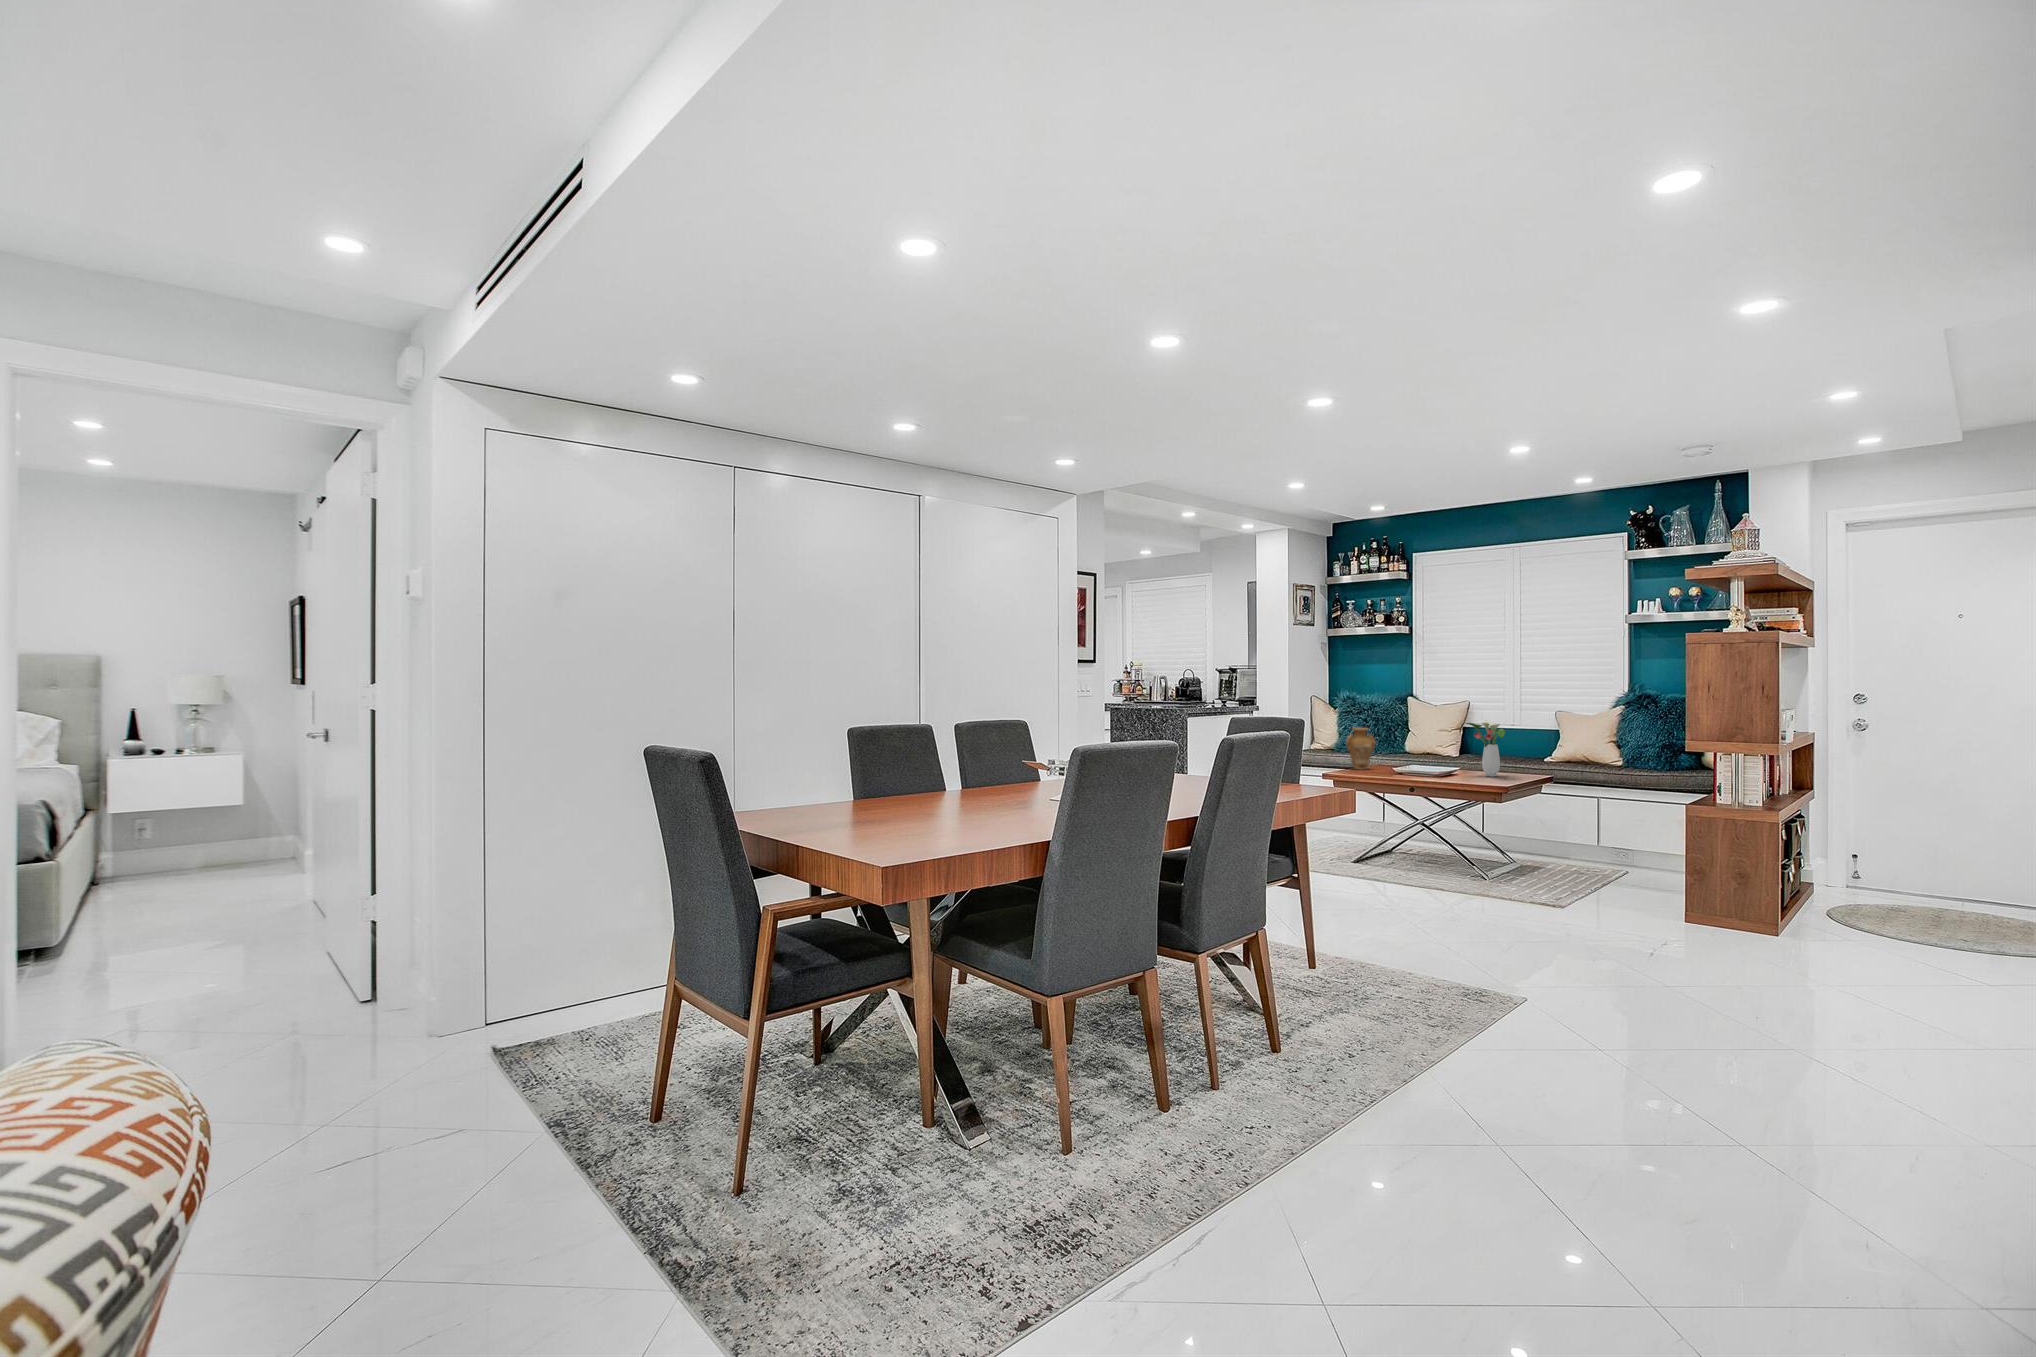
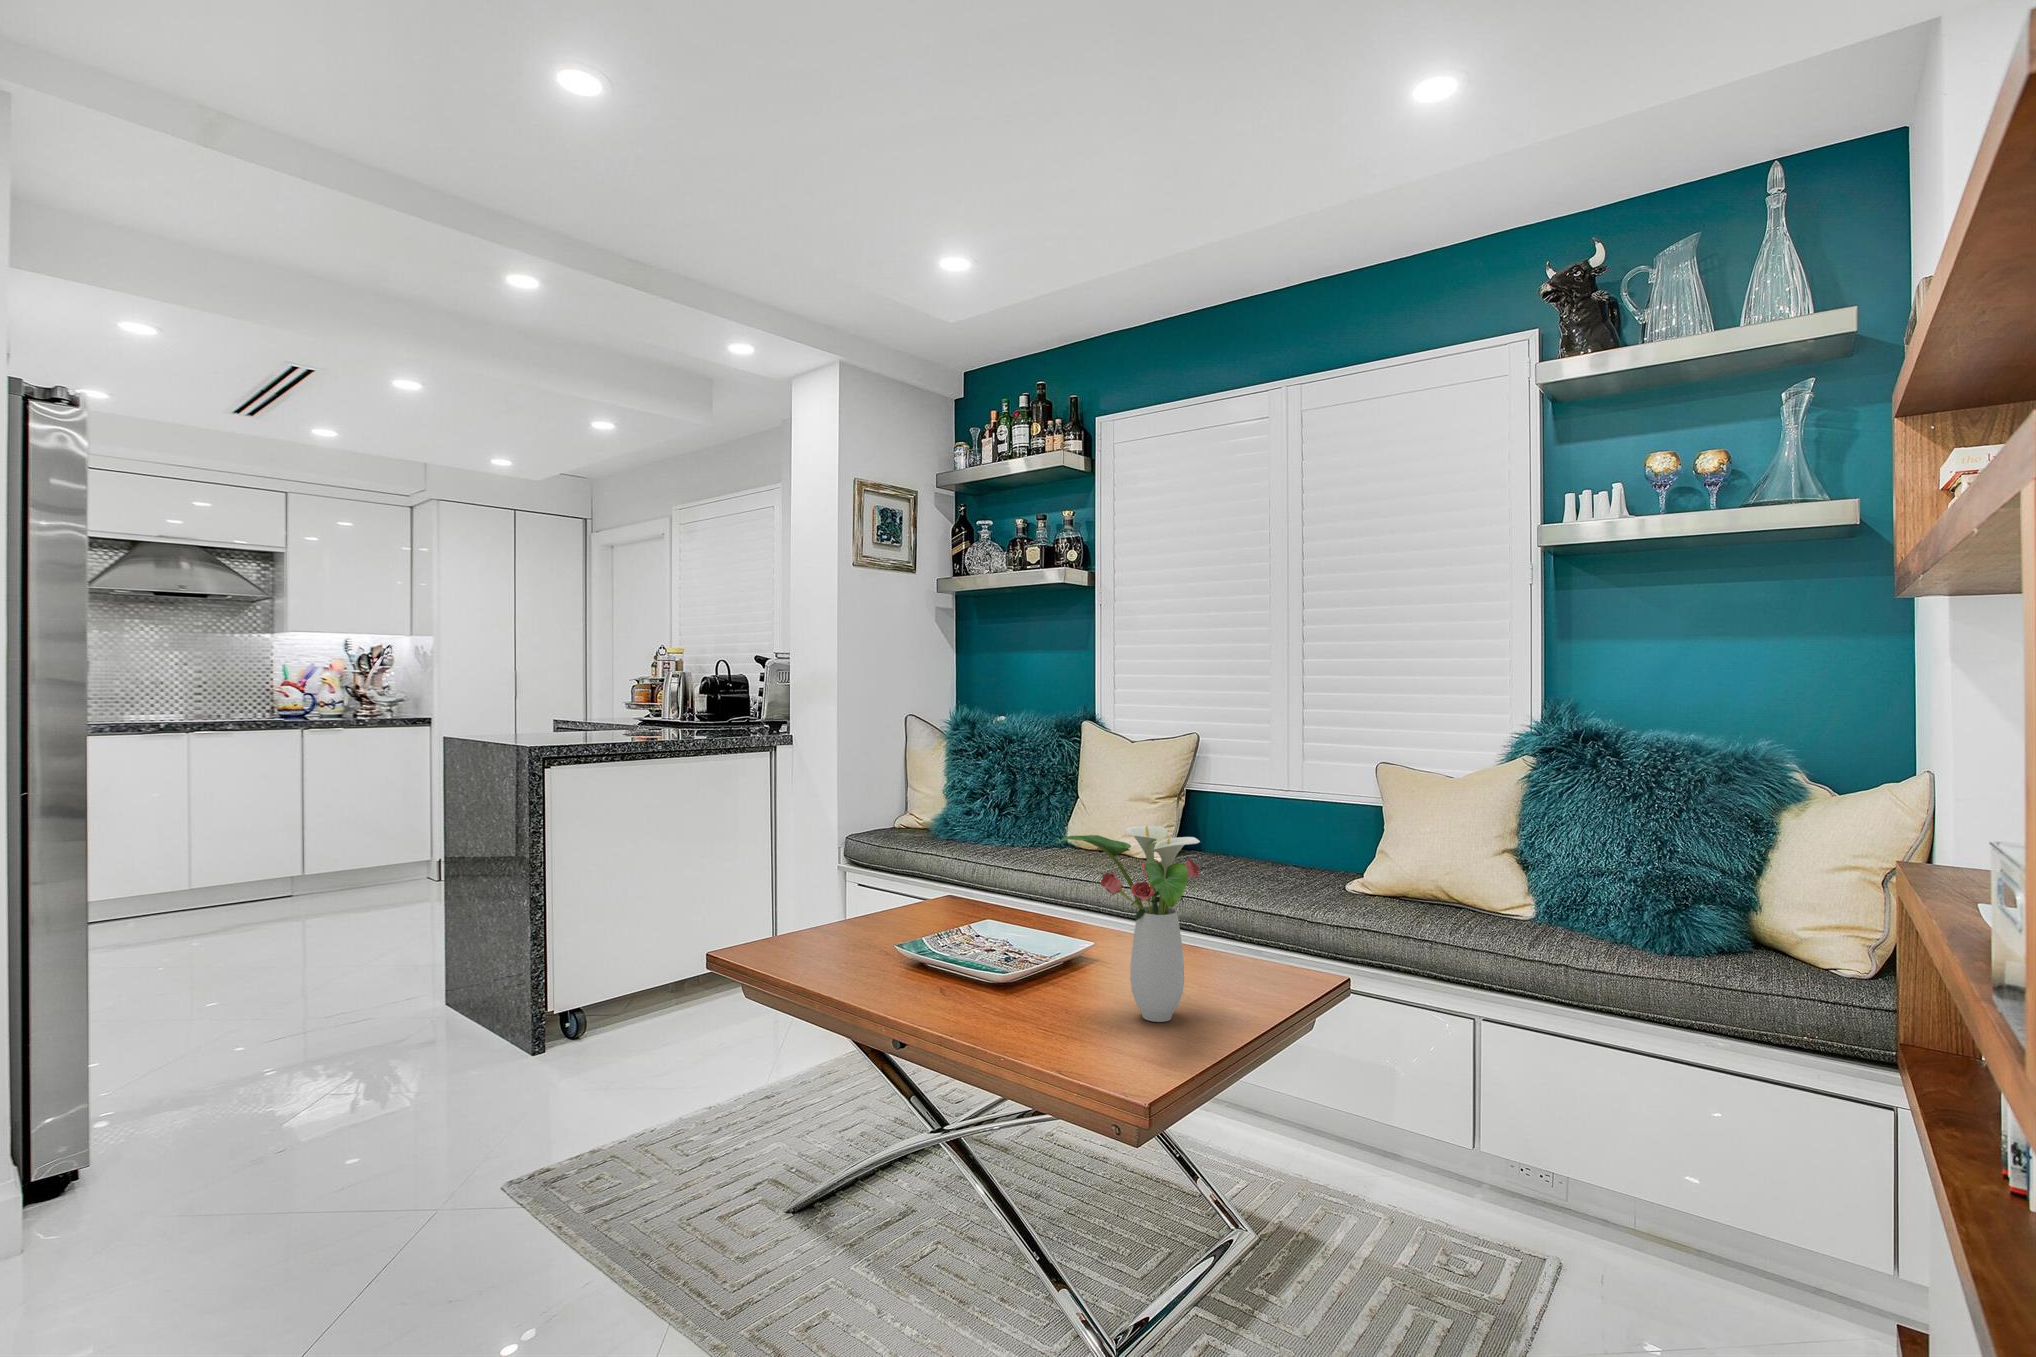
vase: present [1346,728,1376,769] -> none [783,829,870,958]

